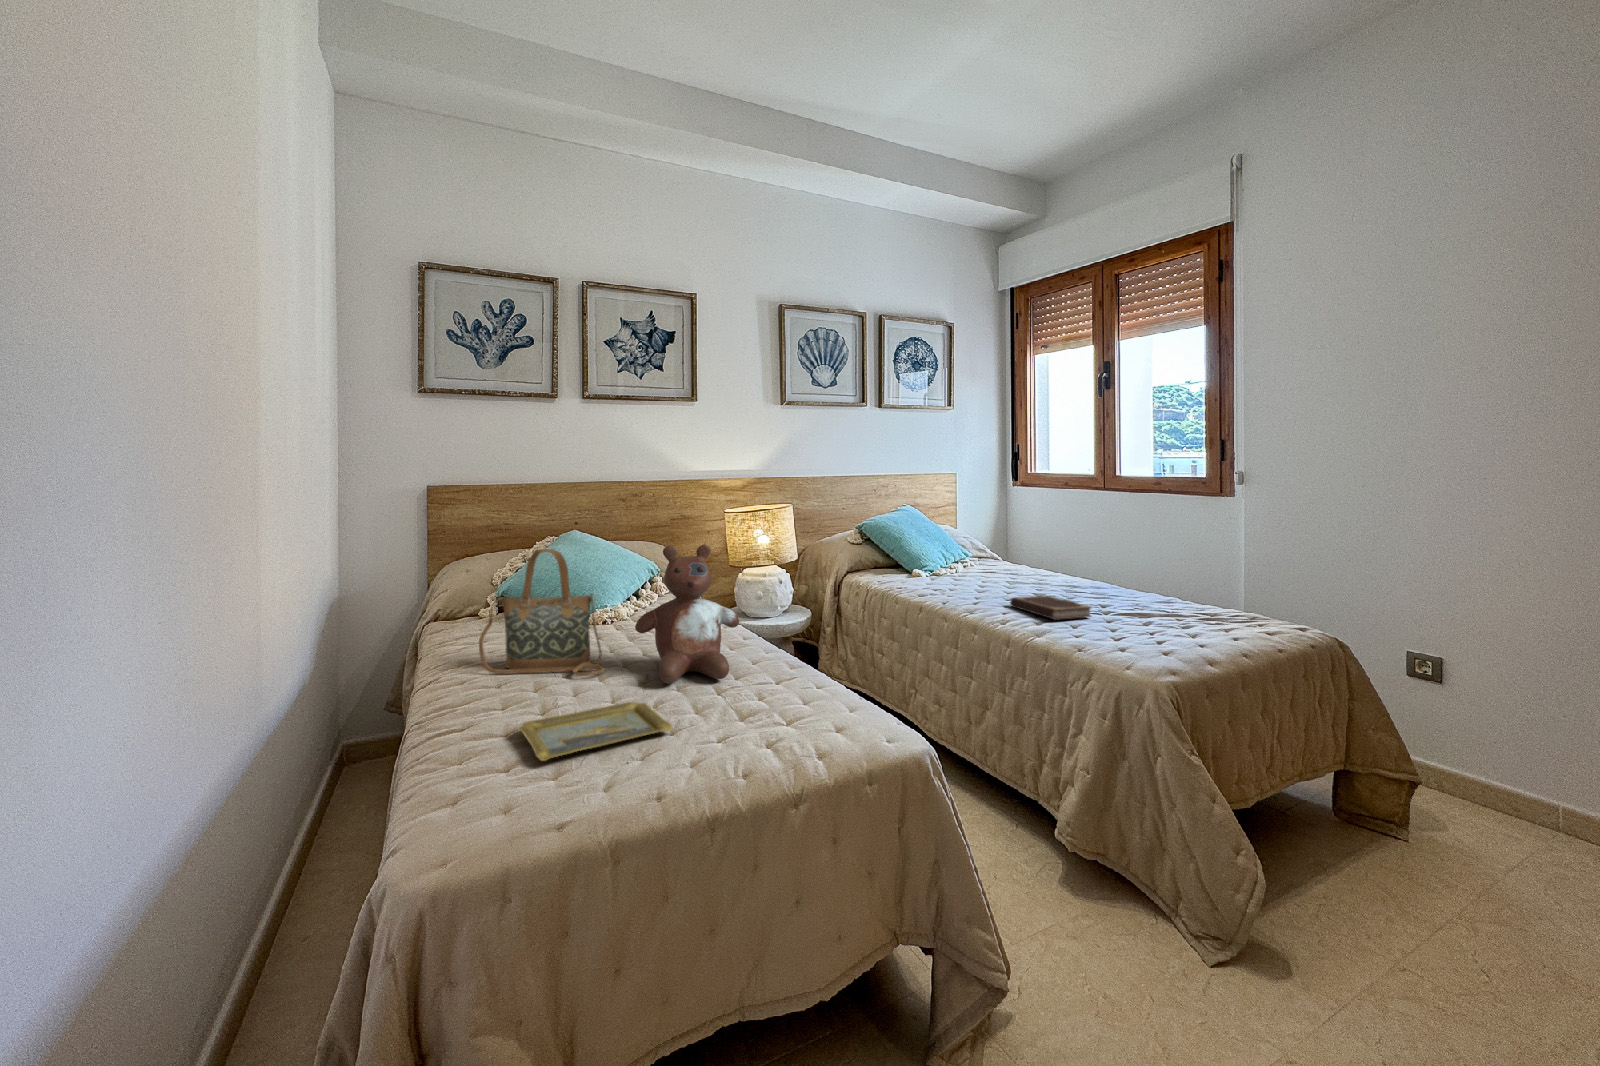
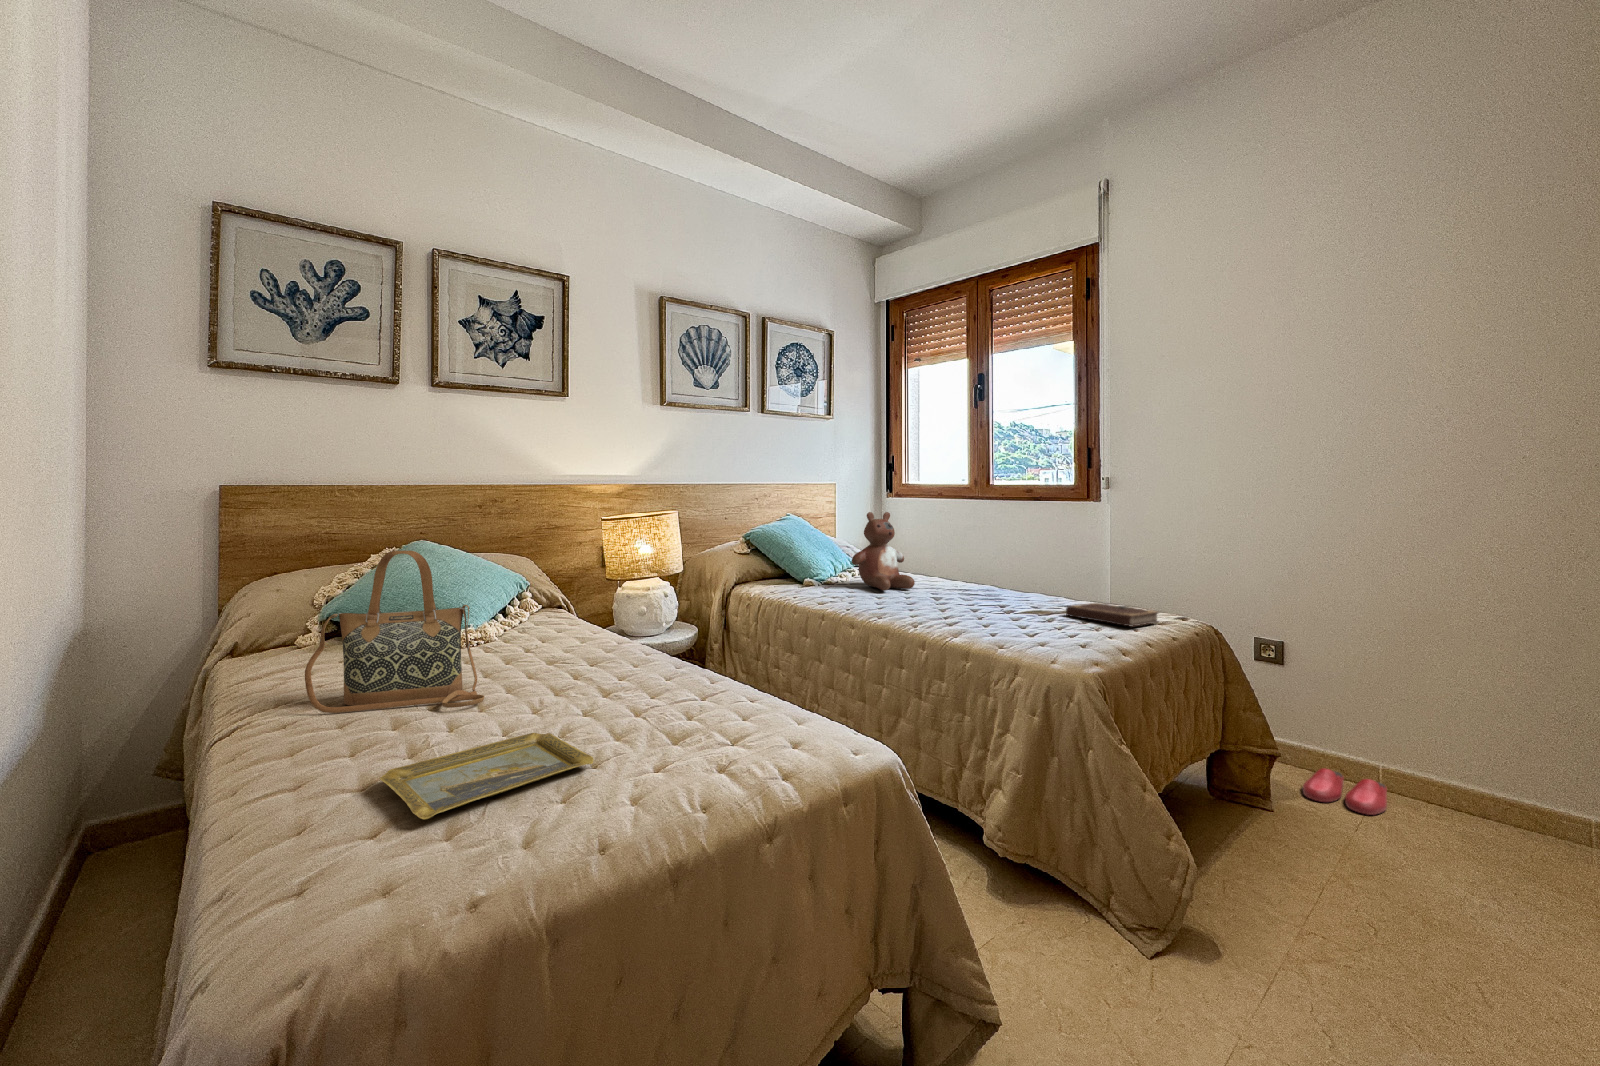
stuffed bear: present [635,545,739,684] -> present [852,512,915,591]
notebook: present [1010,595,1091,620] -> present [1066,603,1158,627]
slippers: none [1454,805,1569,863] -> present [1303,768,1387,815]

